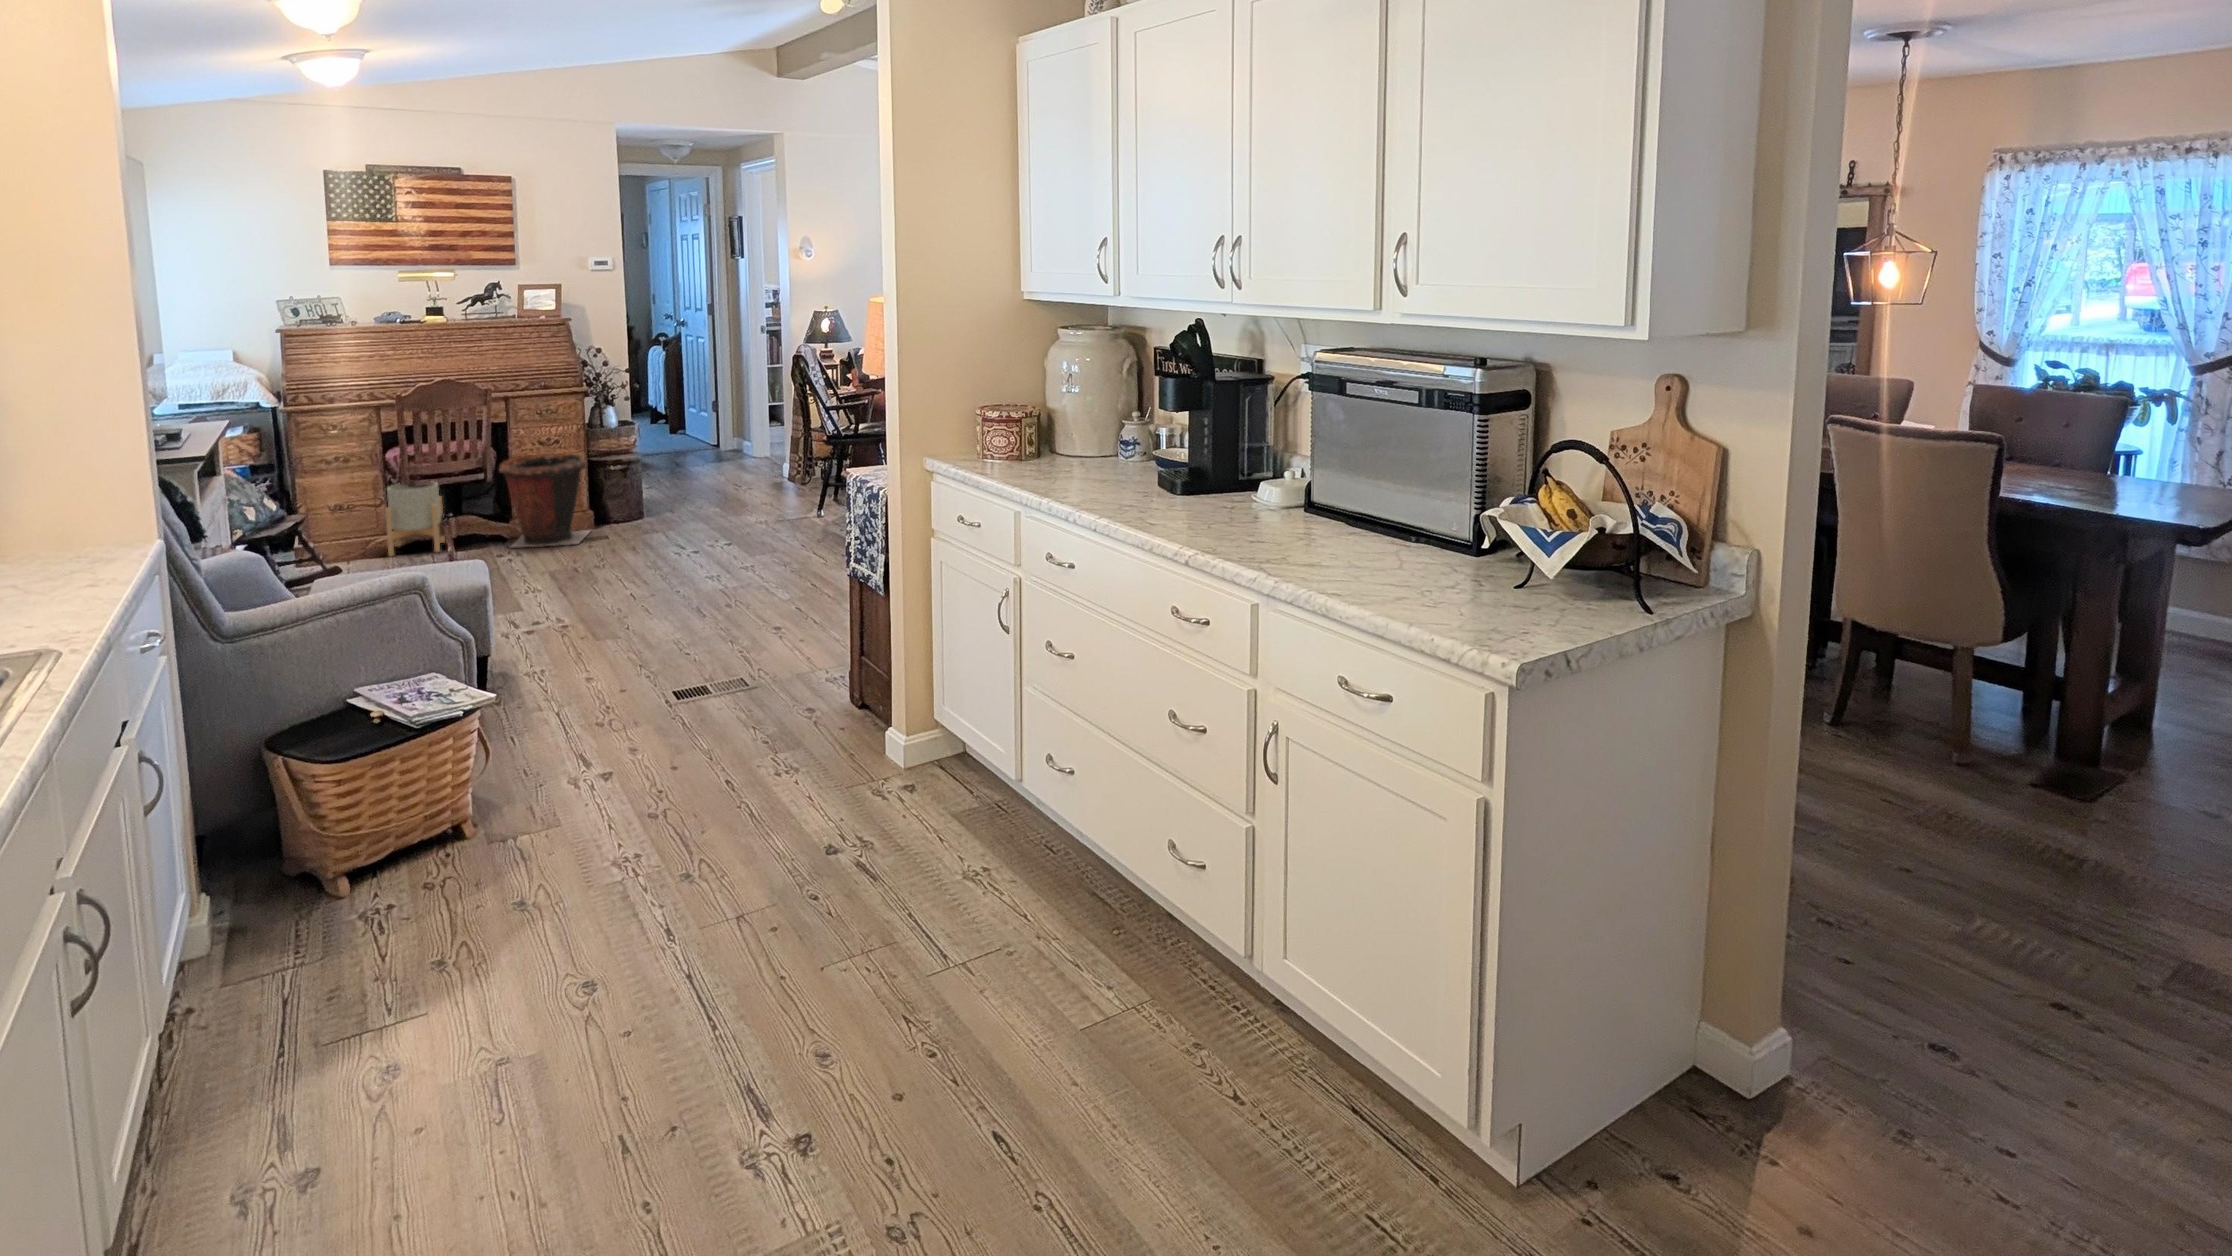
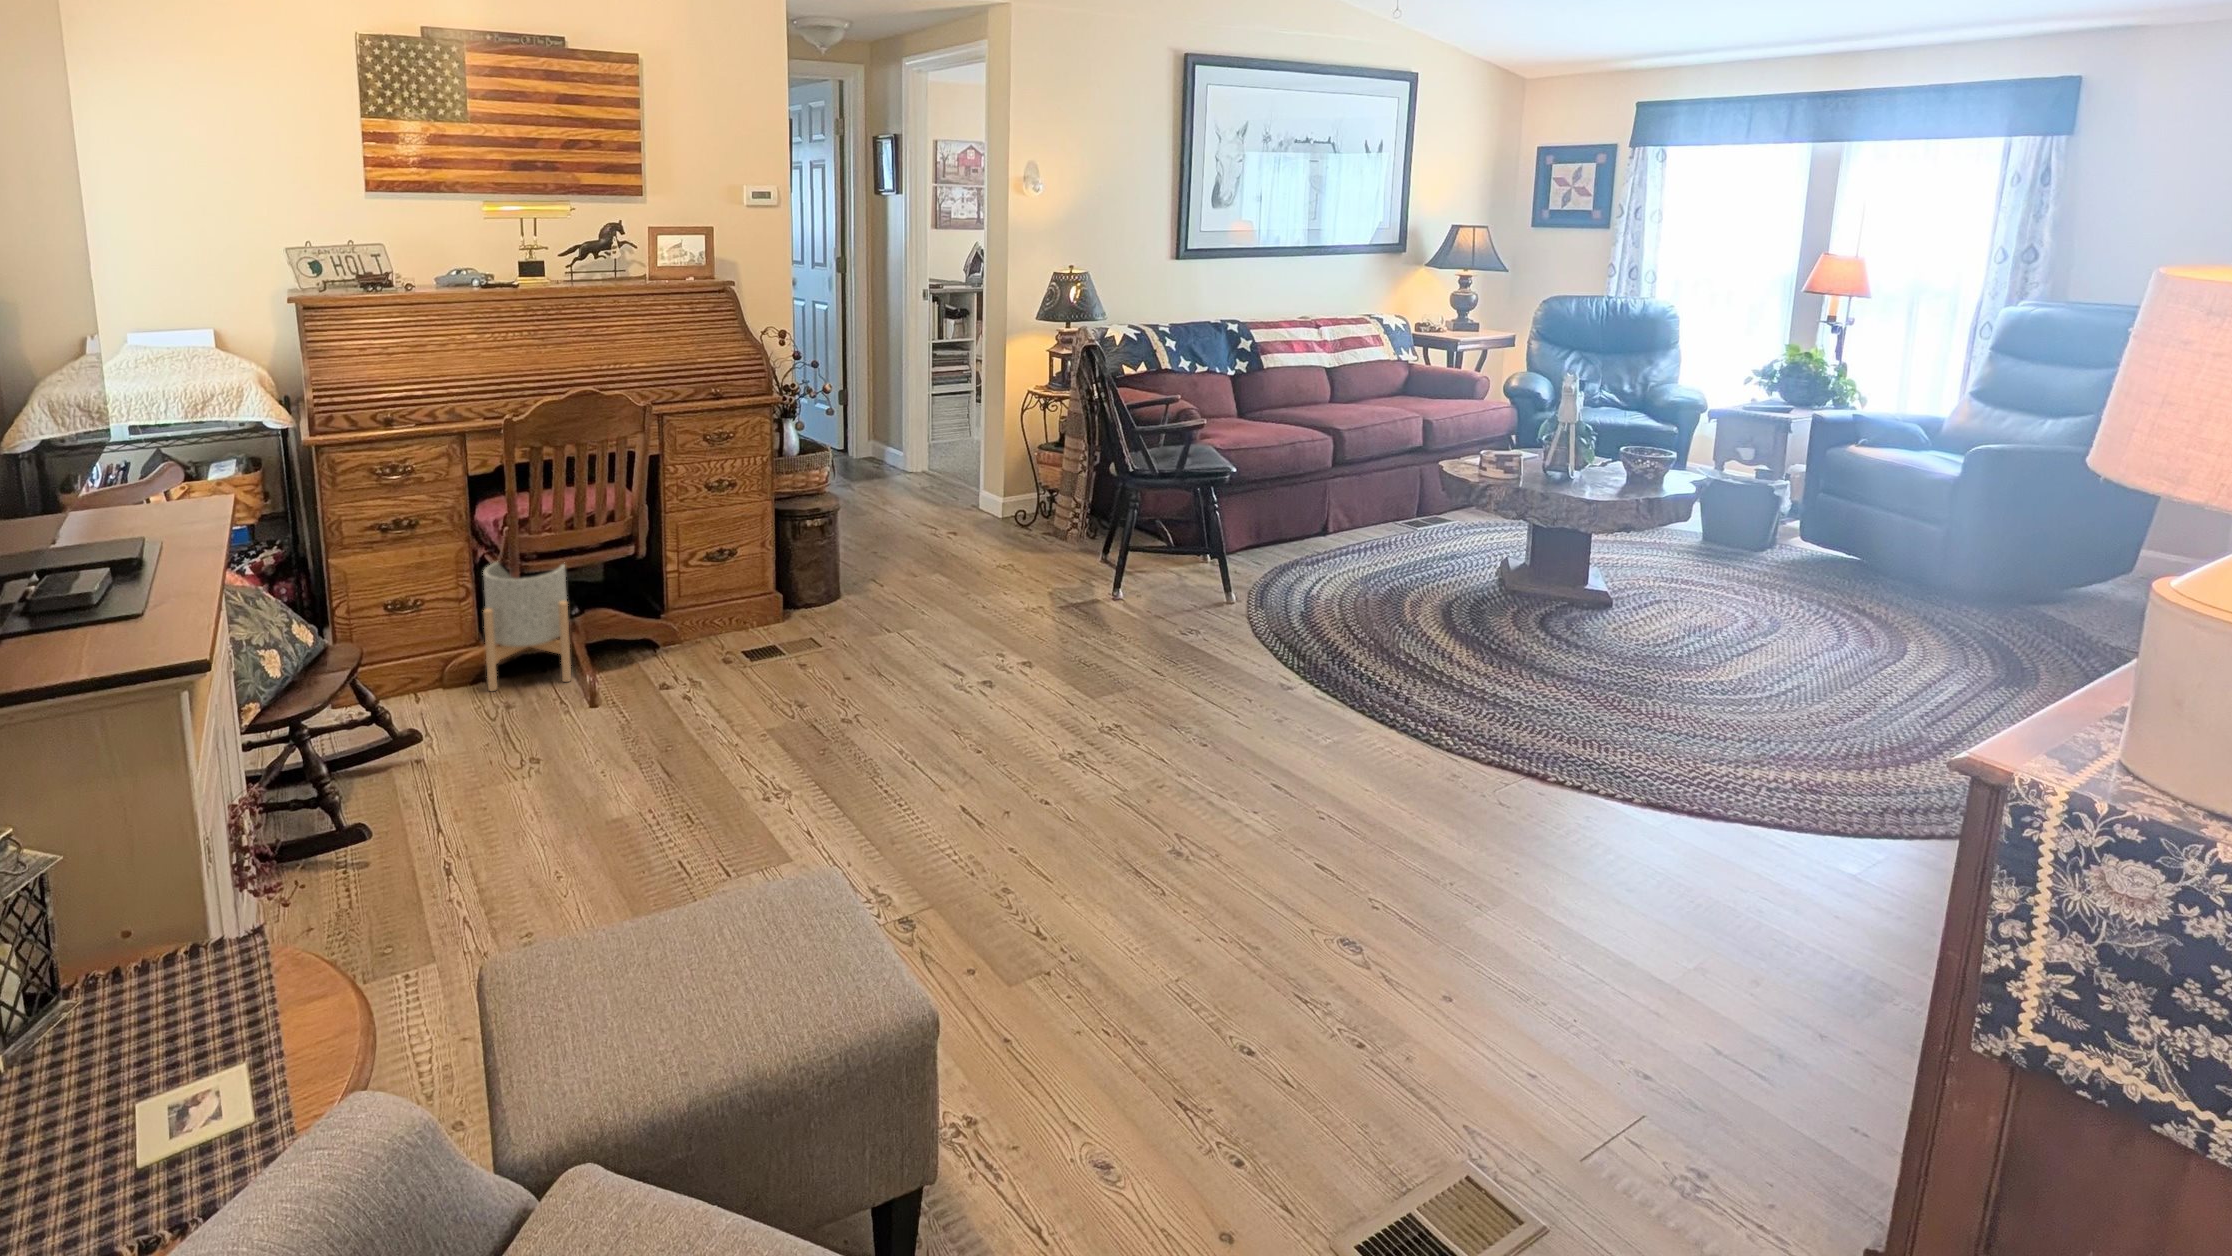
waste bin: present [499,454,590,547] -> none [664,505,803,674]

